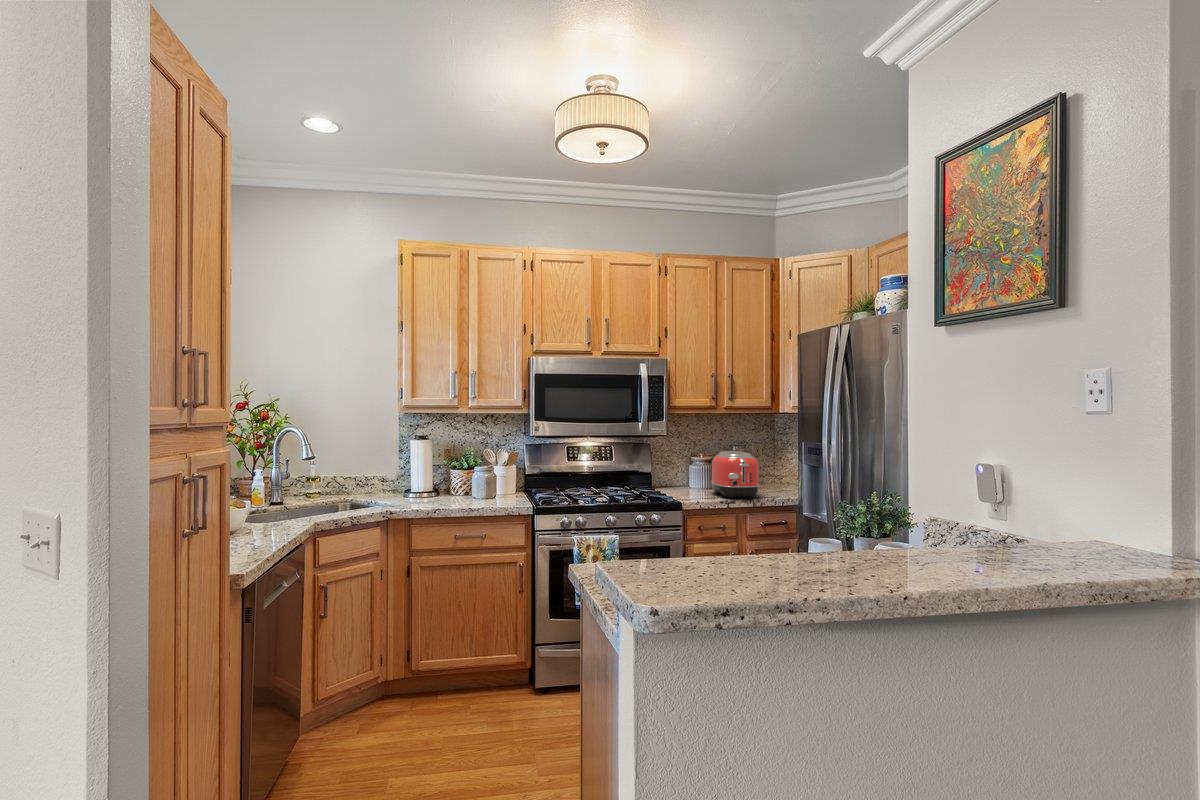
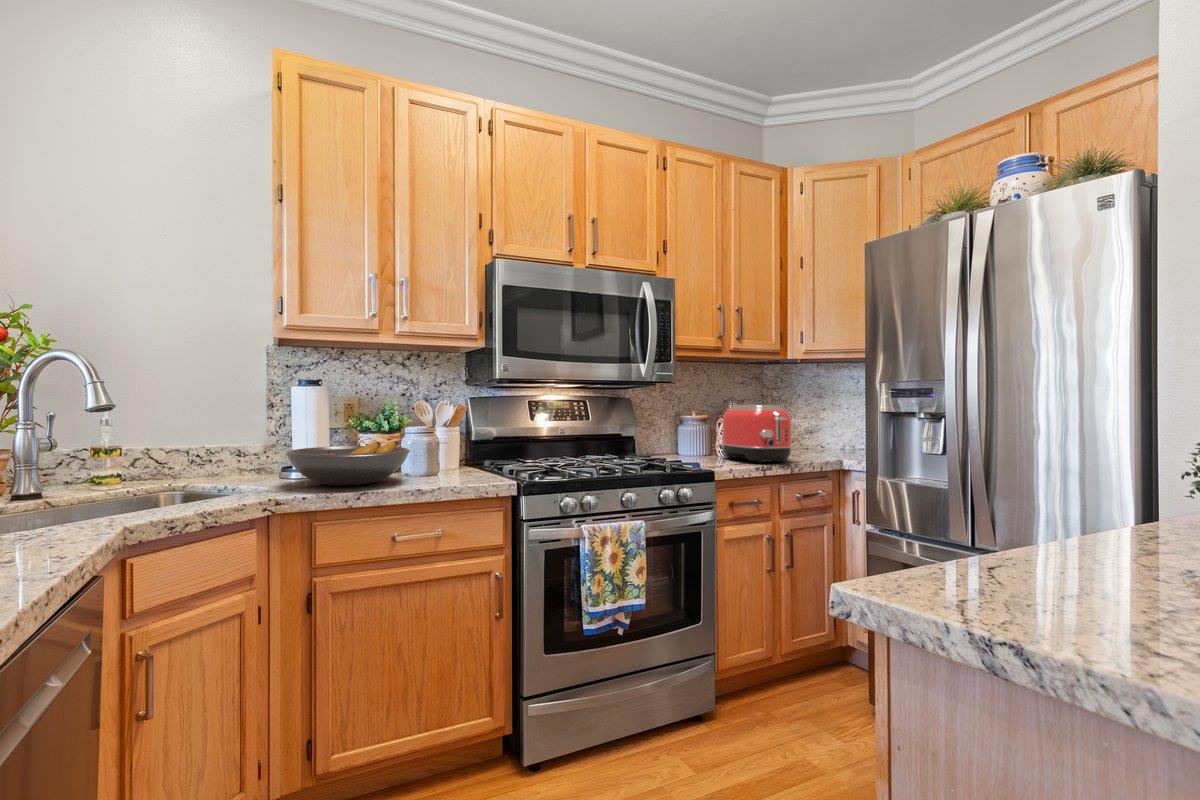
fruit bowl: none [401,477,472,504] -> present [286,441,410,485]

